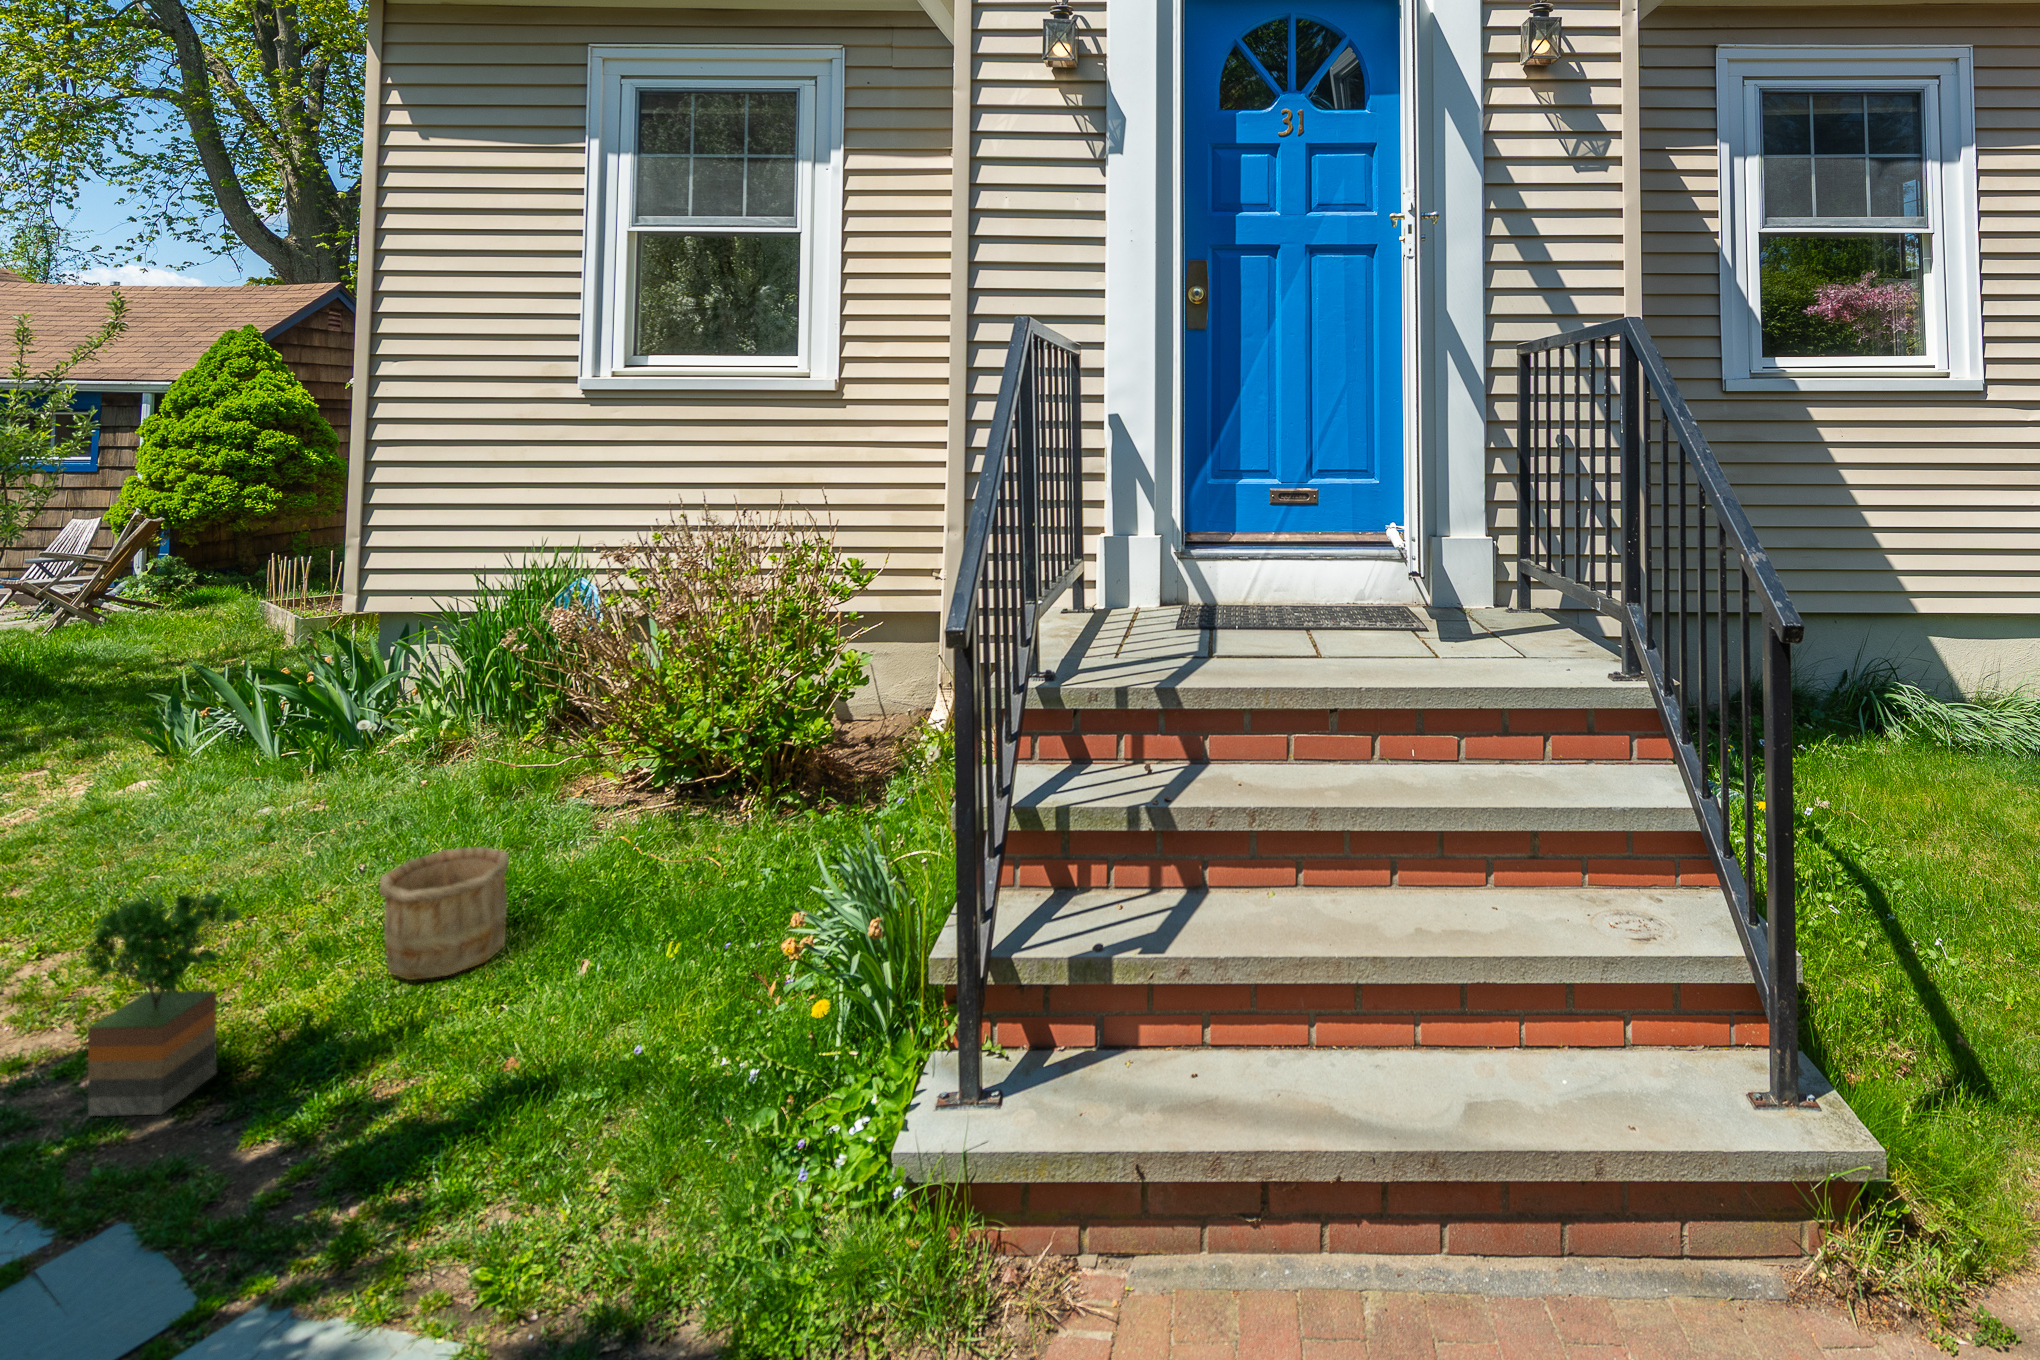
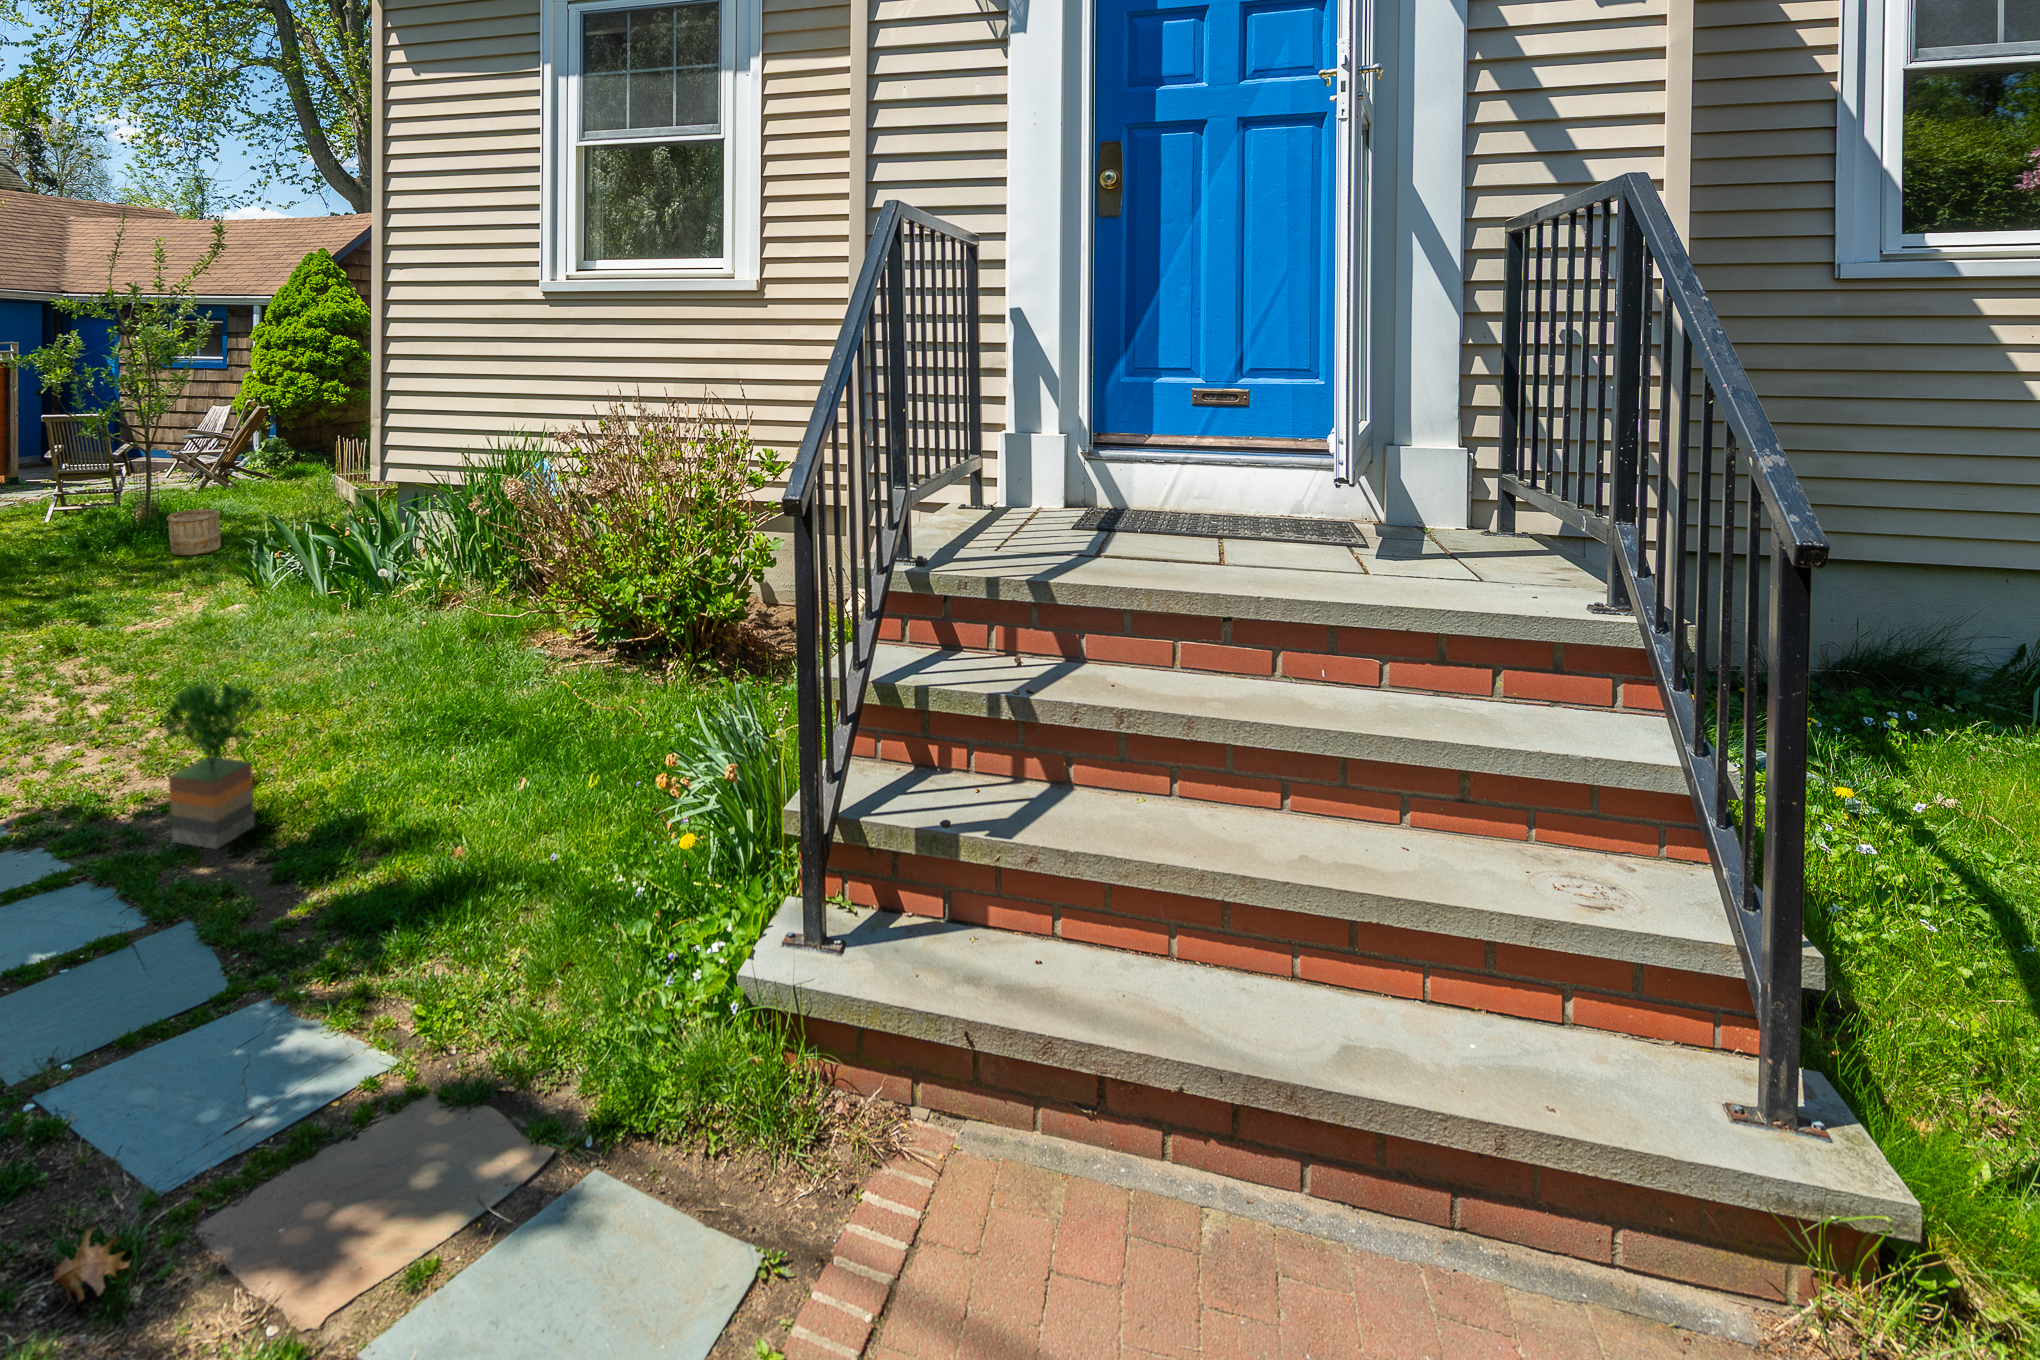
wooden bucket: present [380,847,508,980] -> present [166,509,221,555]

